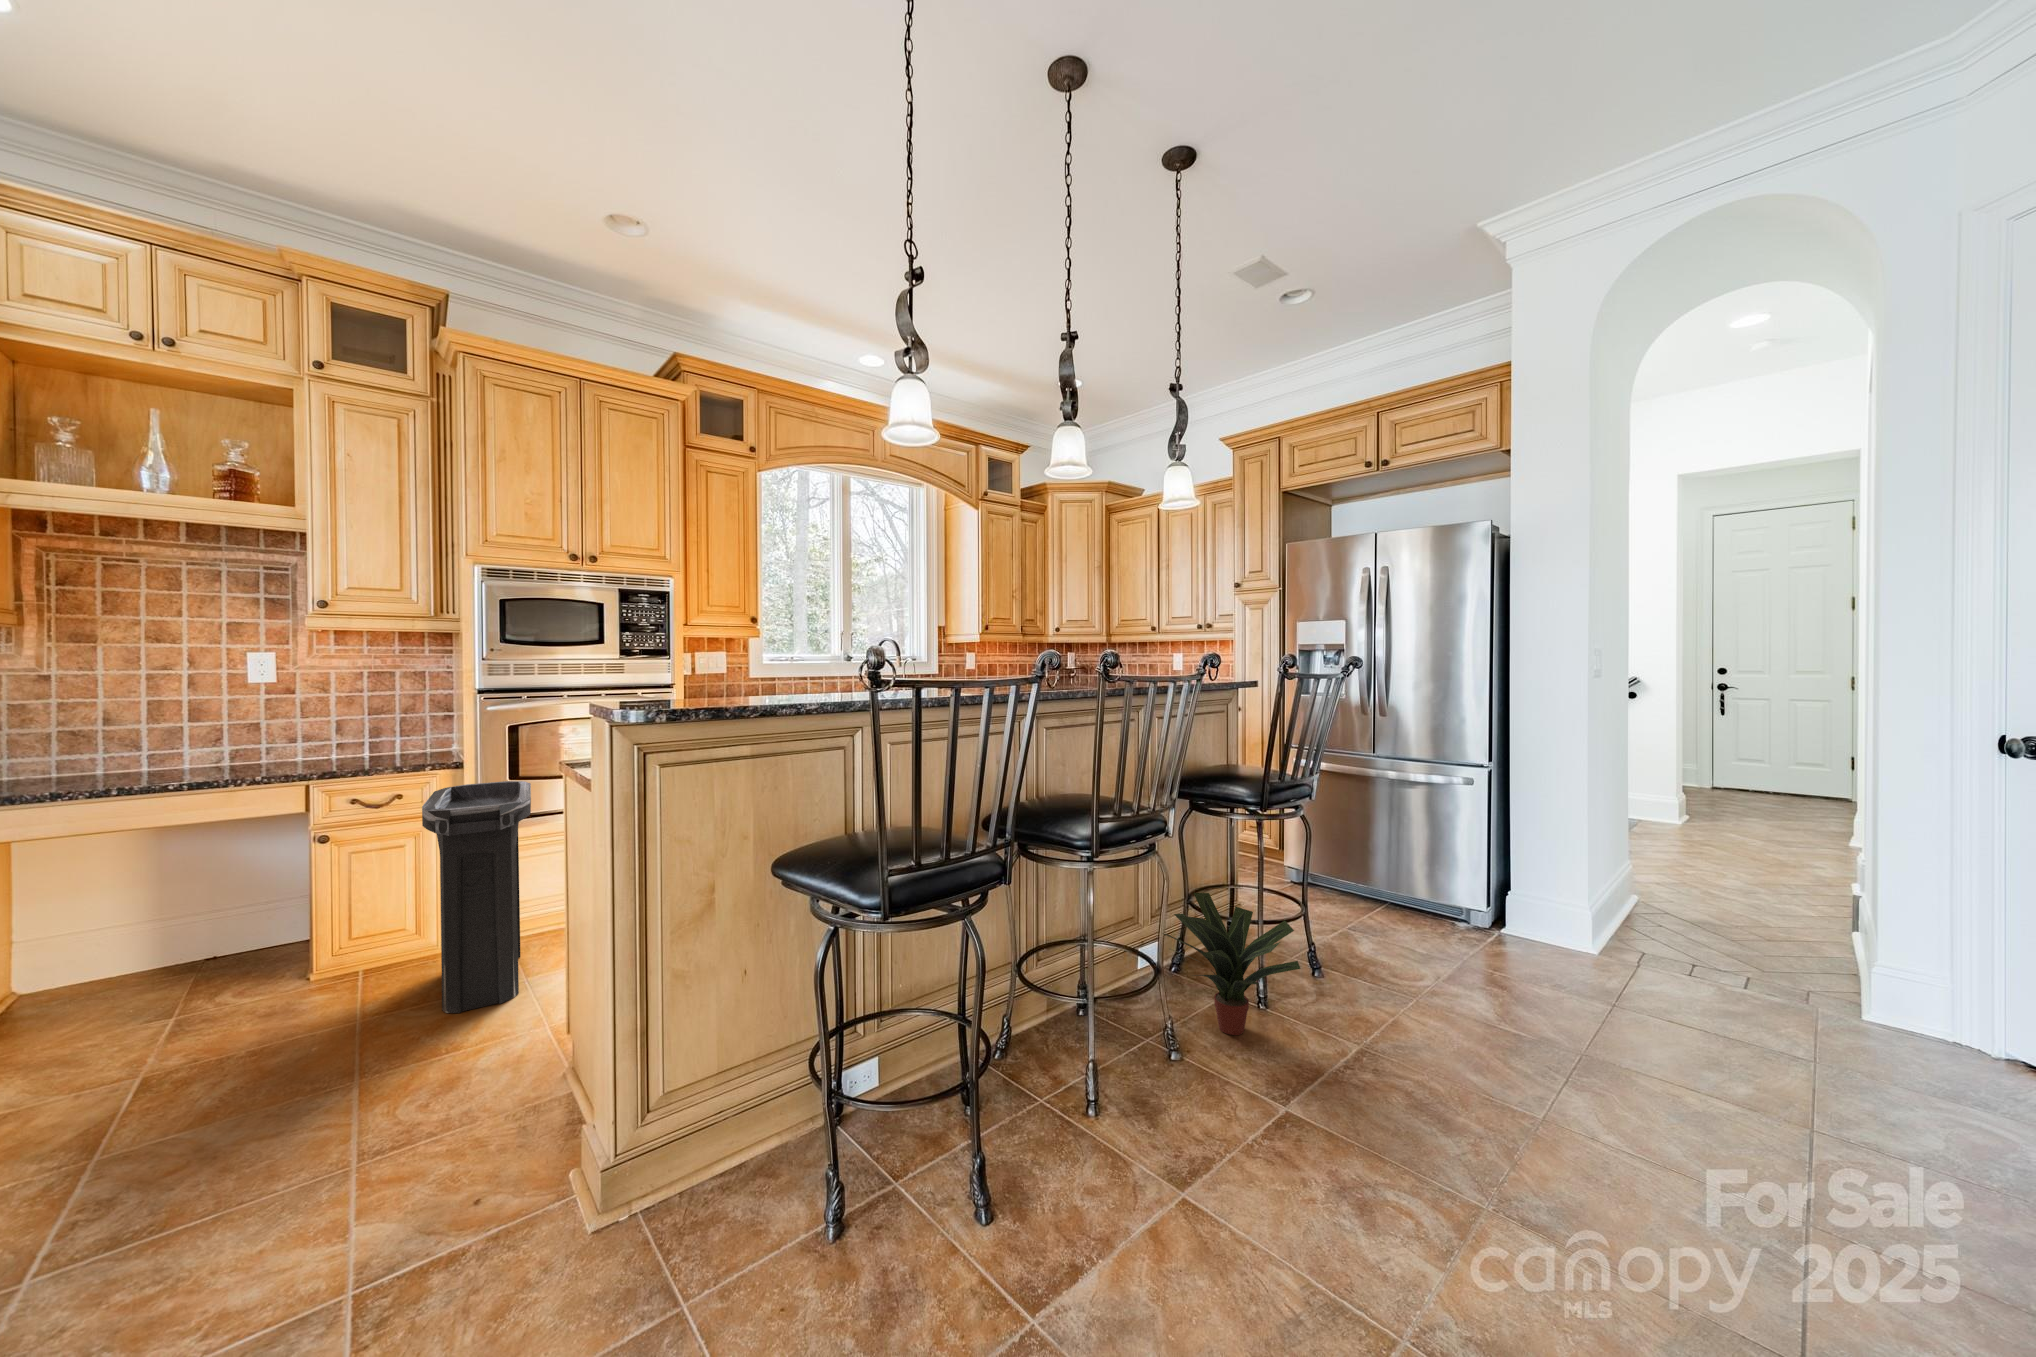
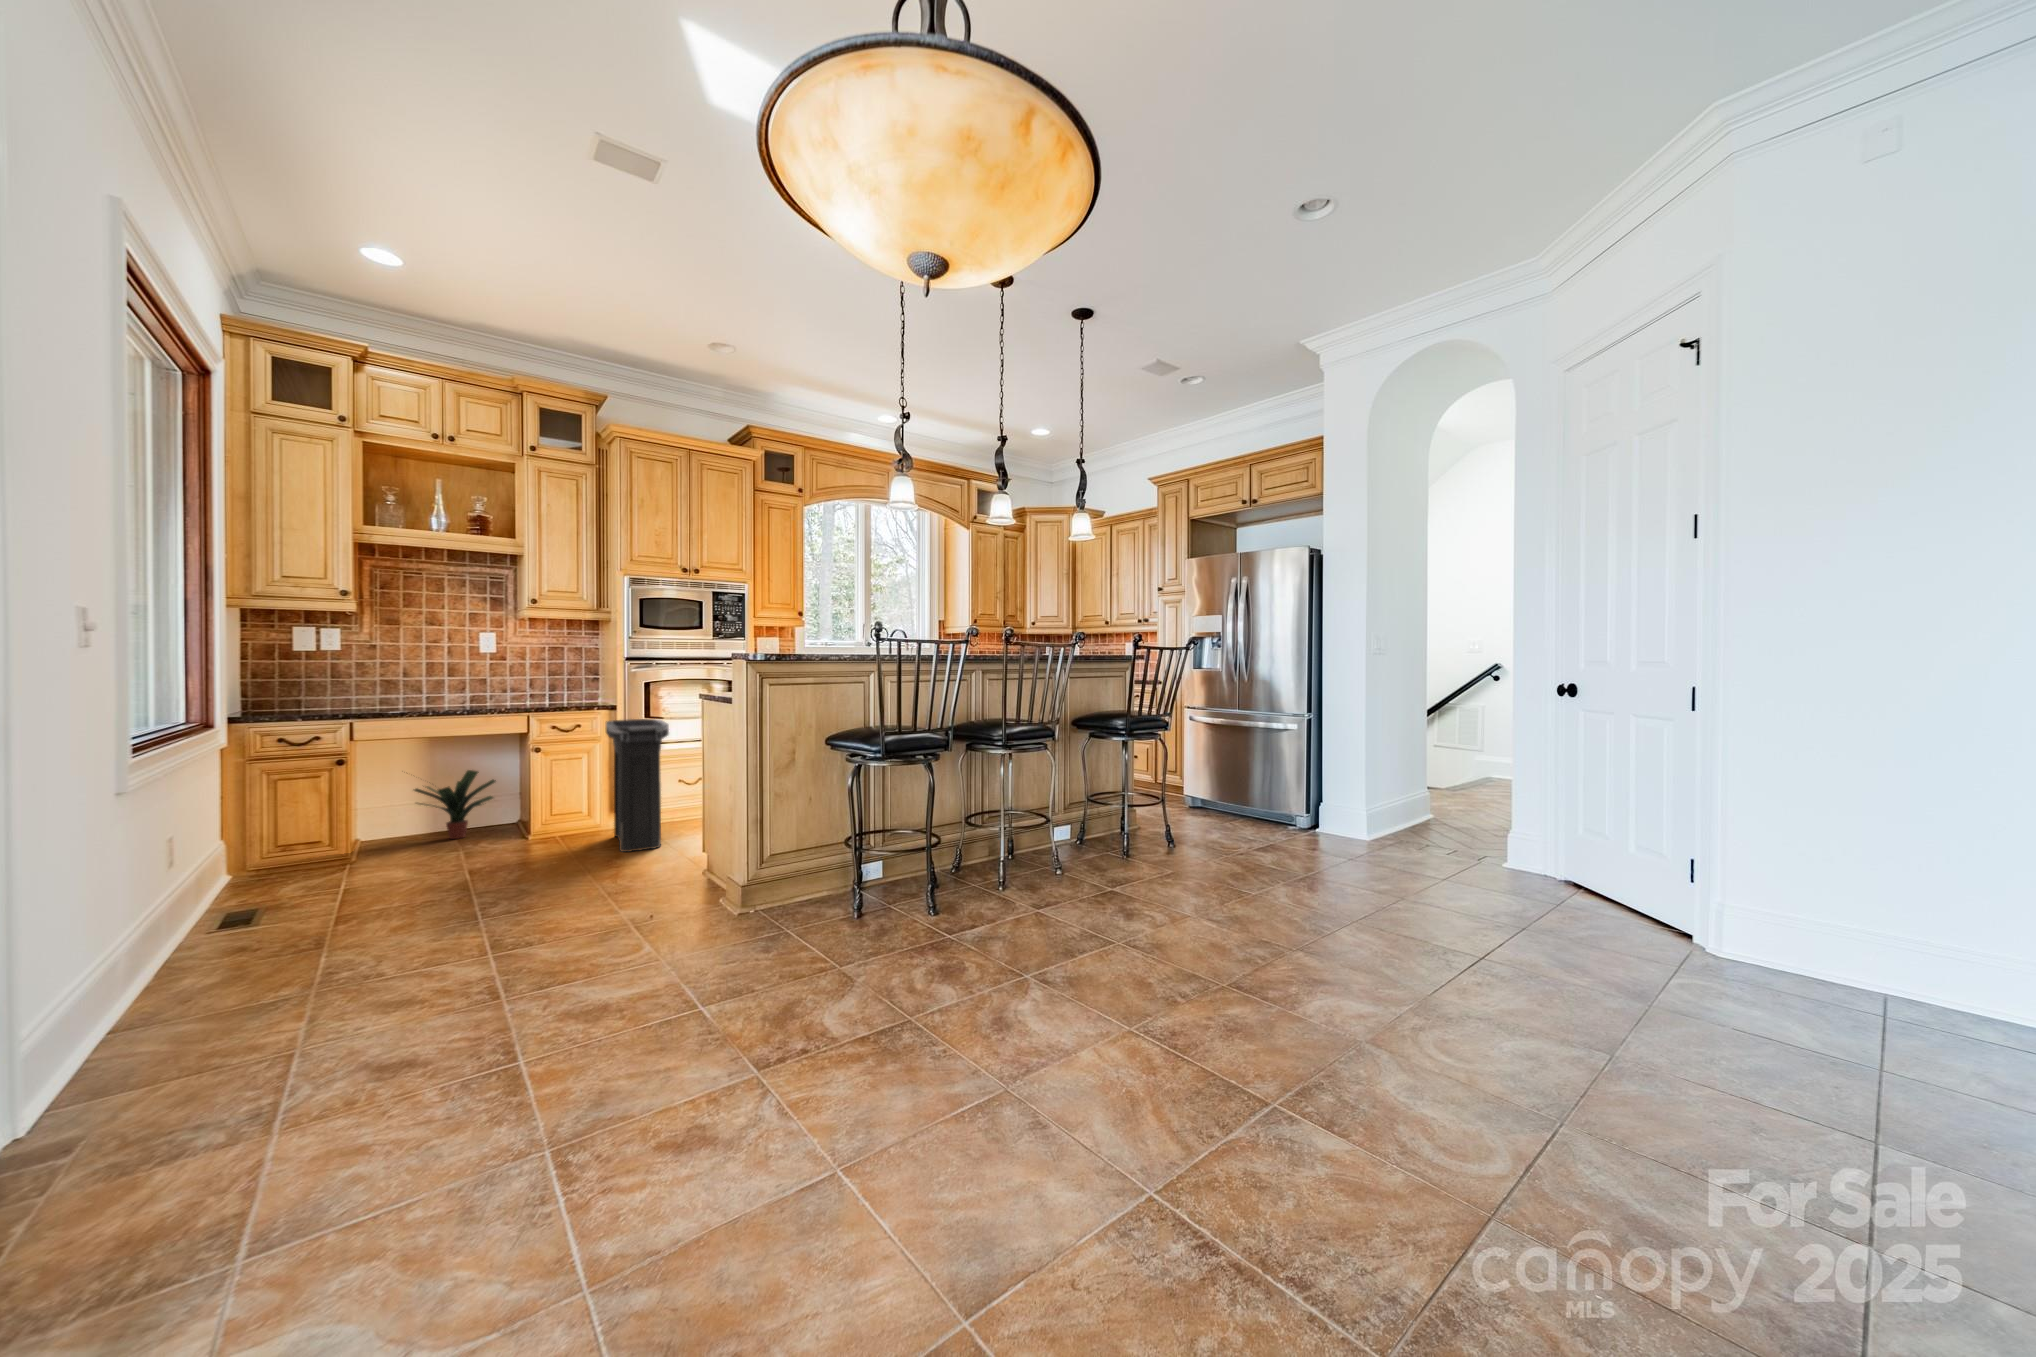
potted plant: present [1164,893,1300,1035] -> present [414,770,496,839]

